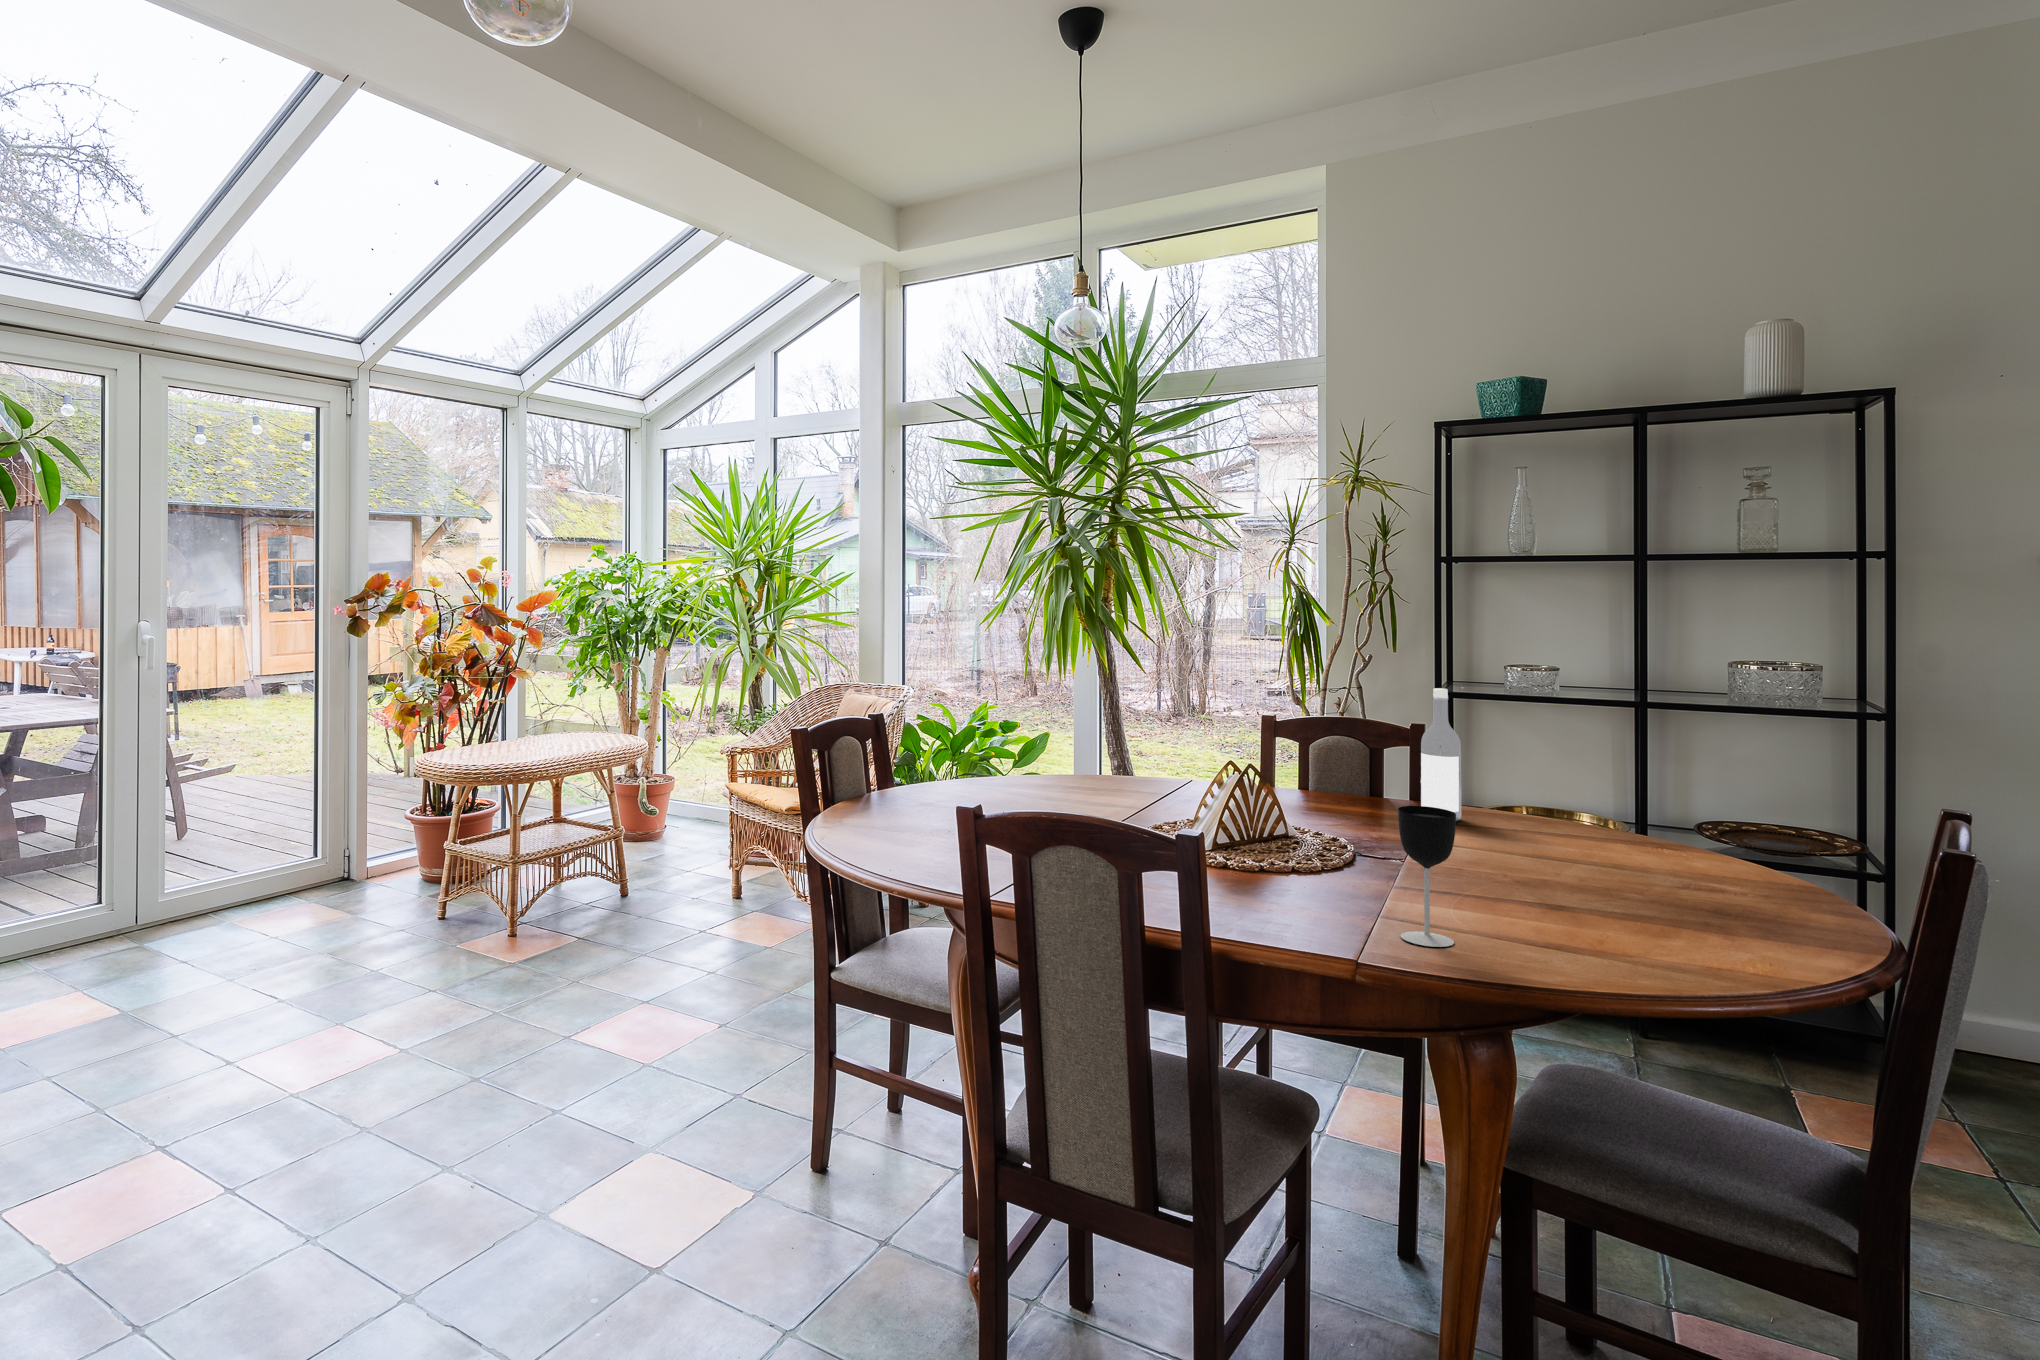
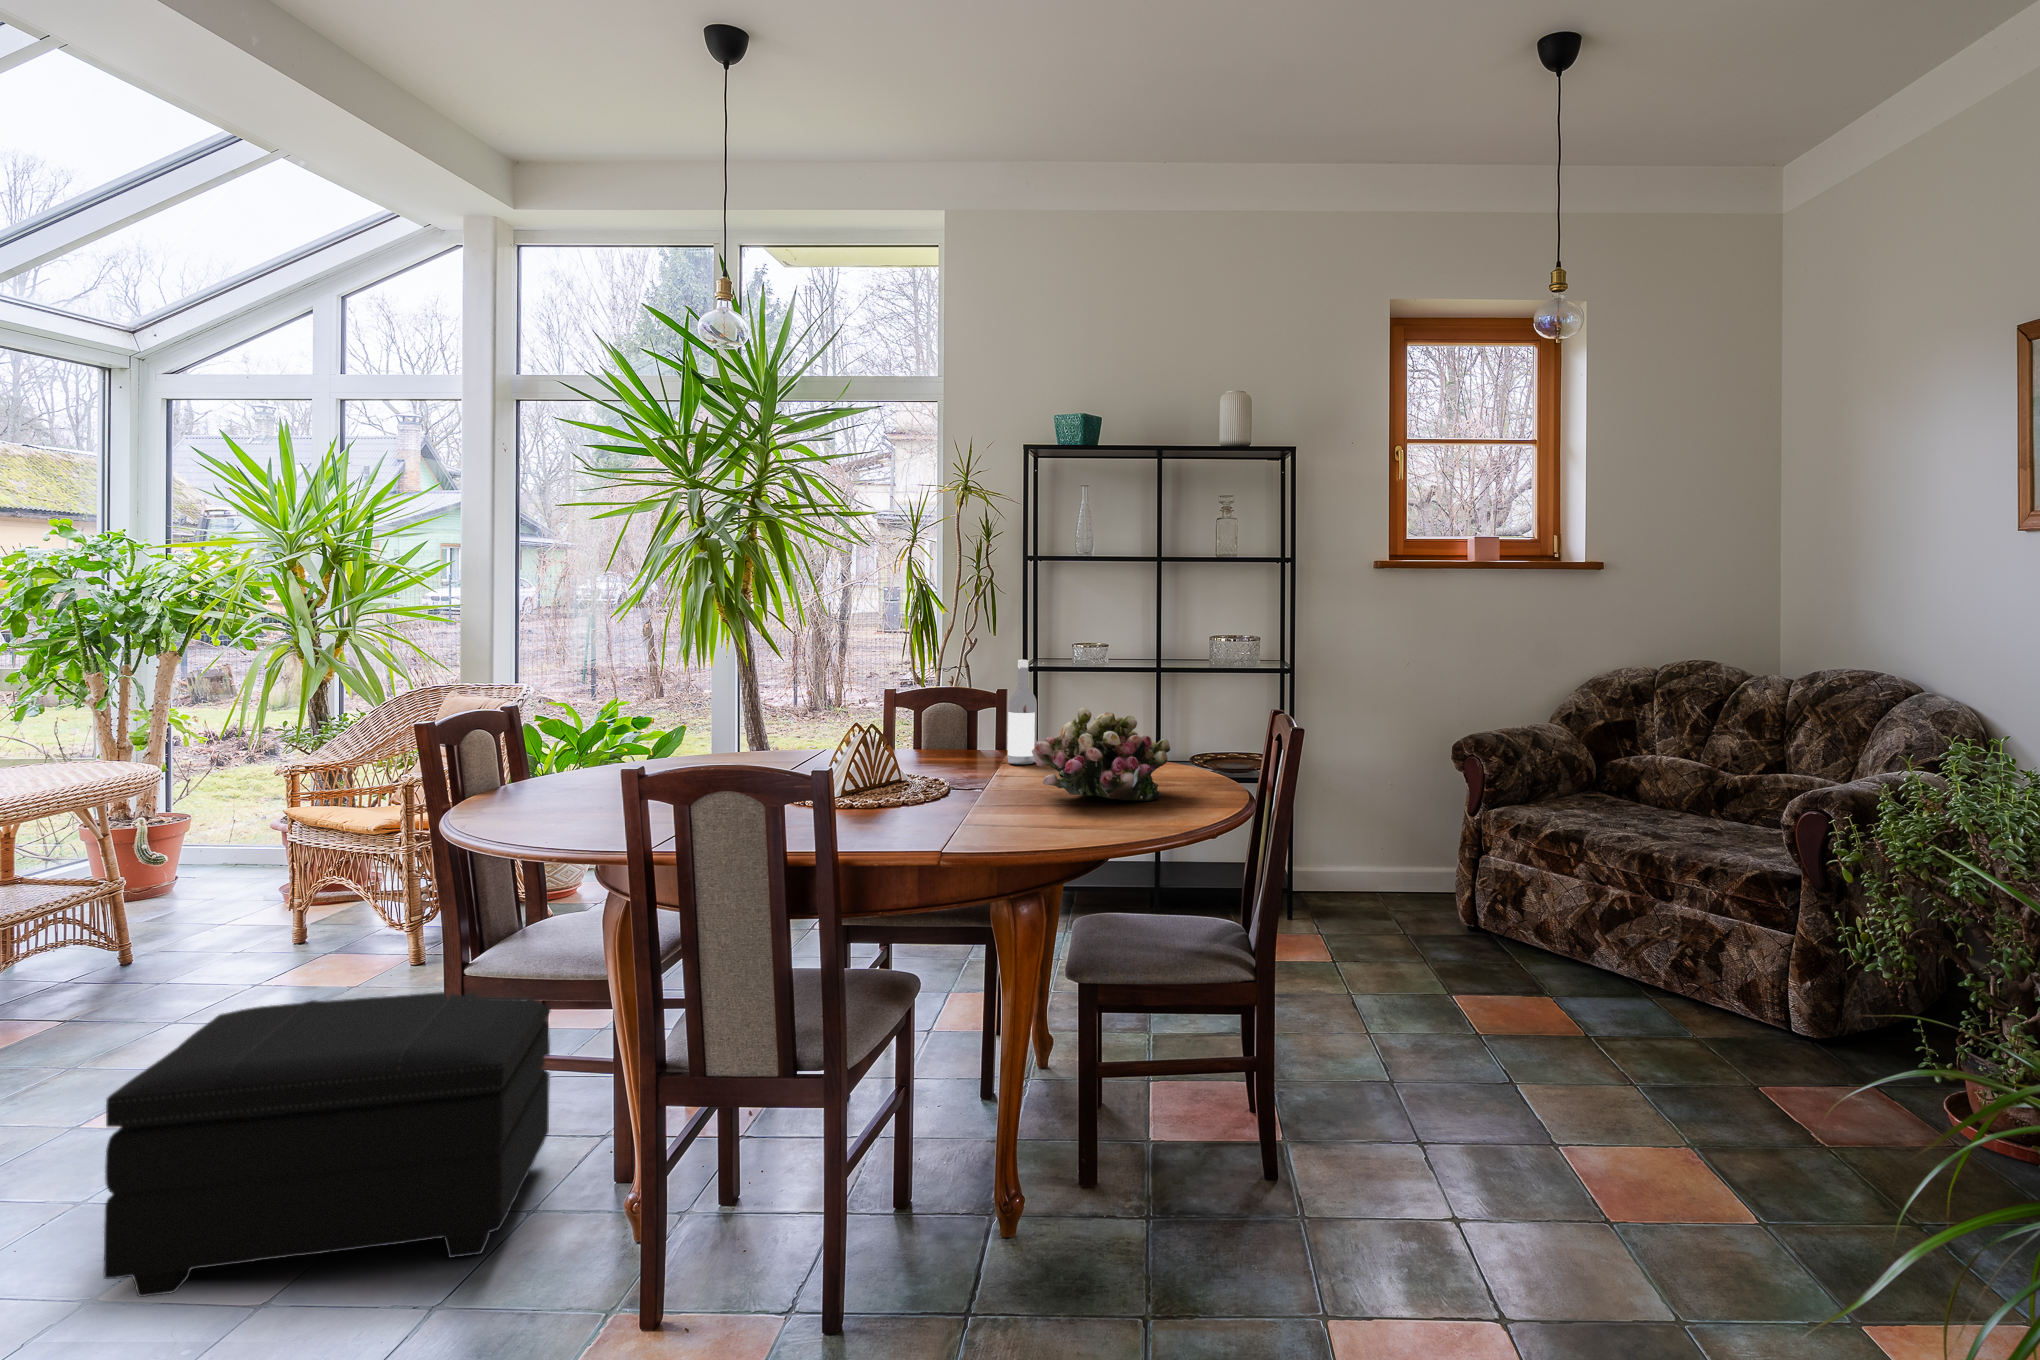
flower arrangement: none [1465,762,1691,906] -> present [1031,708,1170,801]
wine glass: present [1398,806,1456,947] -> none [979,741,1017,841]
footstool: none [546,984,909,1298] -> present [104,992,551,1297]

